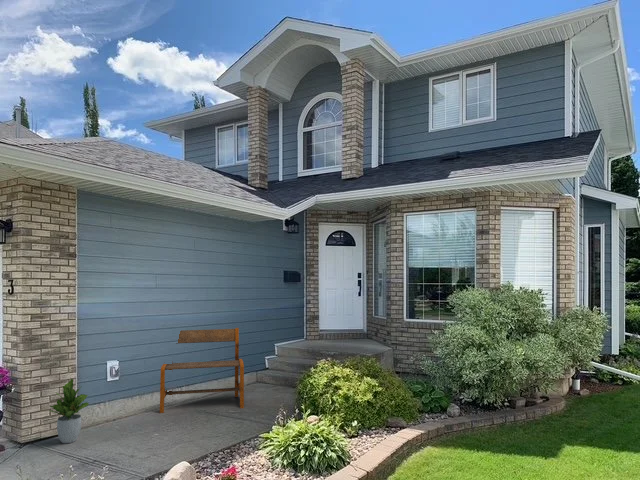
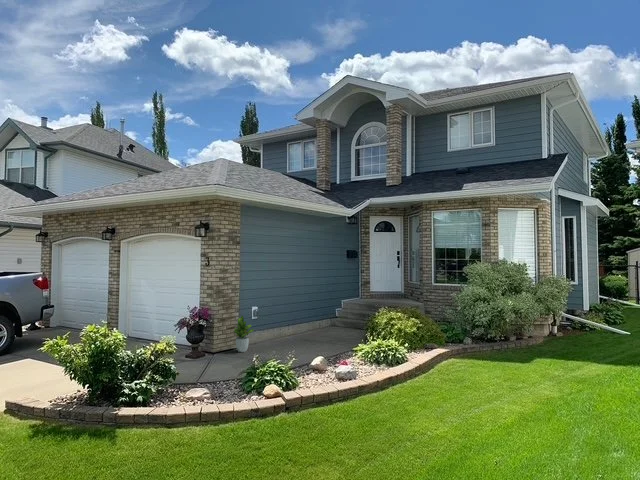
bench: present [160,328,244,413] -> none [281,288,333,340]

